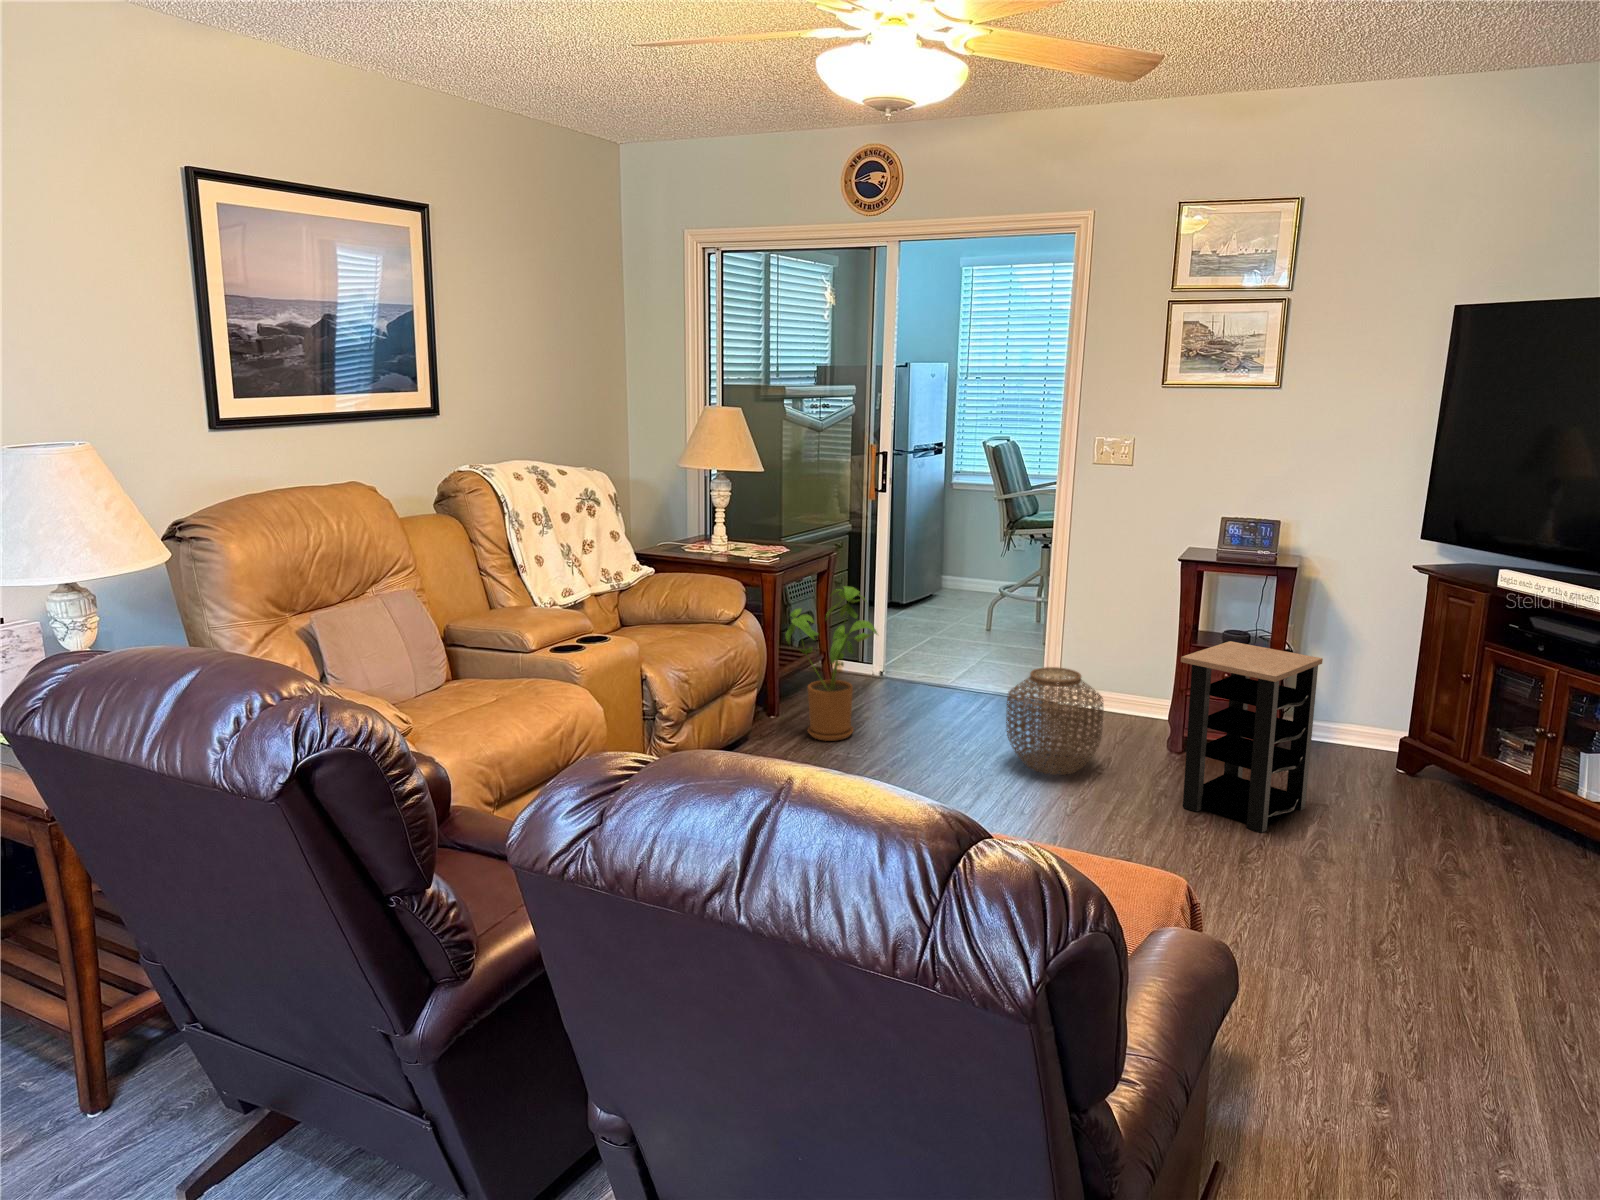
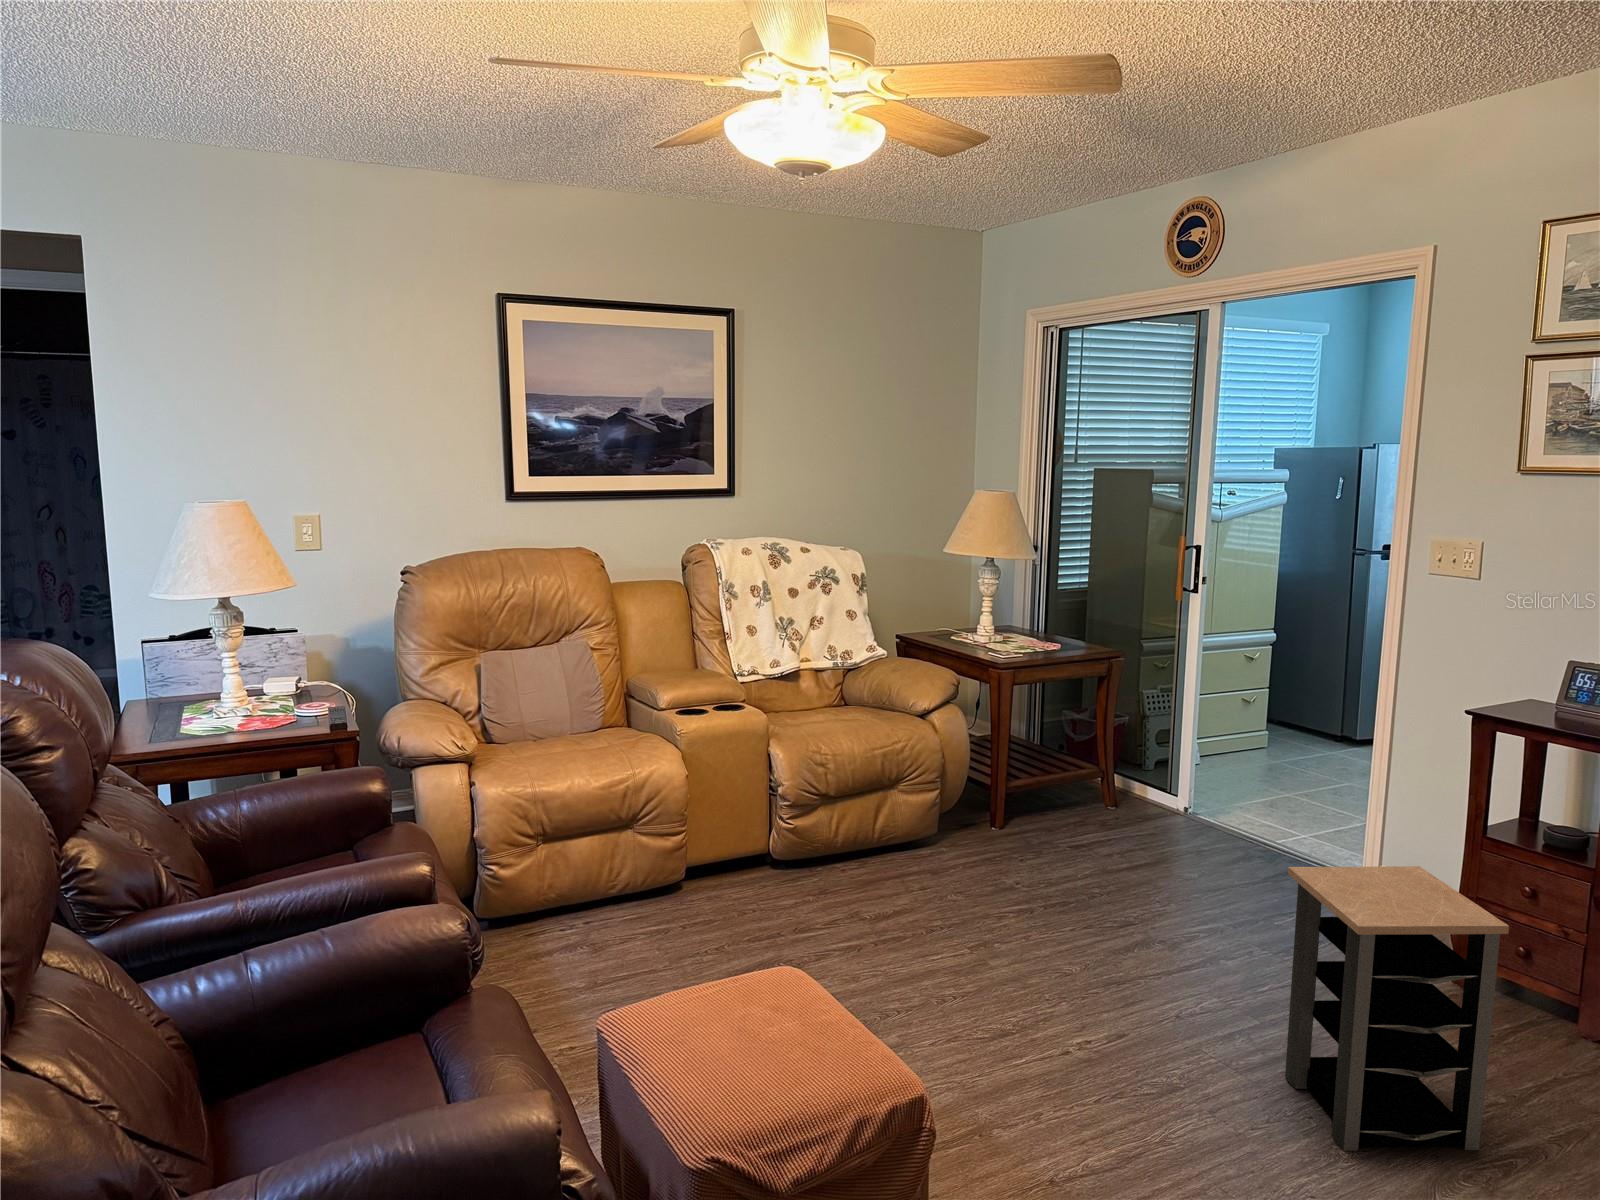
house plant: present [786,586,877,741] -> none [974,699,1072,869]
woven basket: present [1006,667,1103,775] -> none [1139,841,1270,987]

